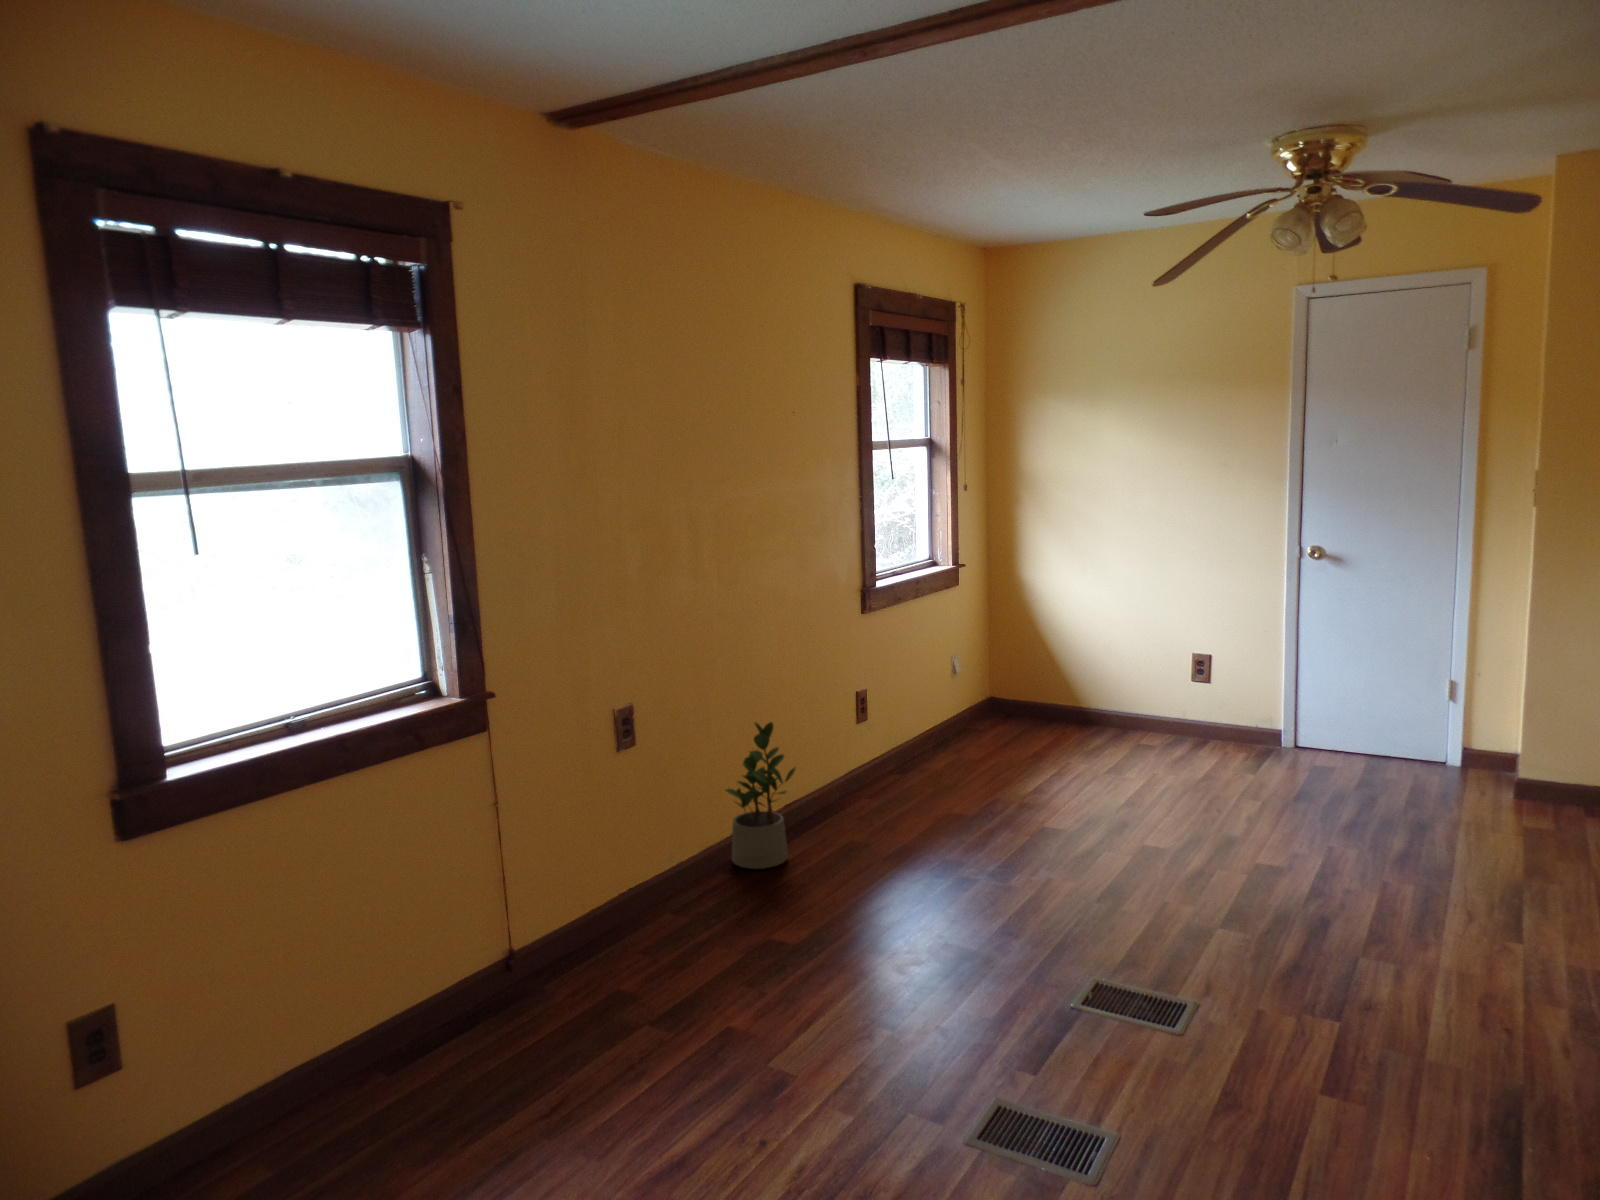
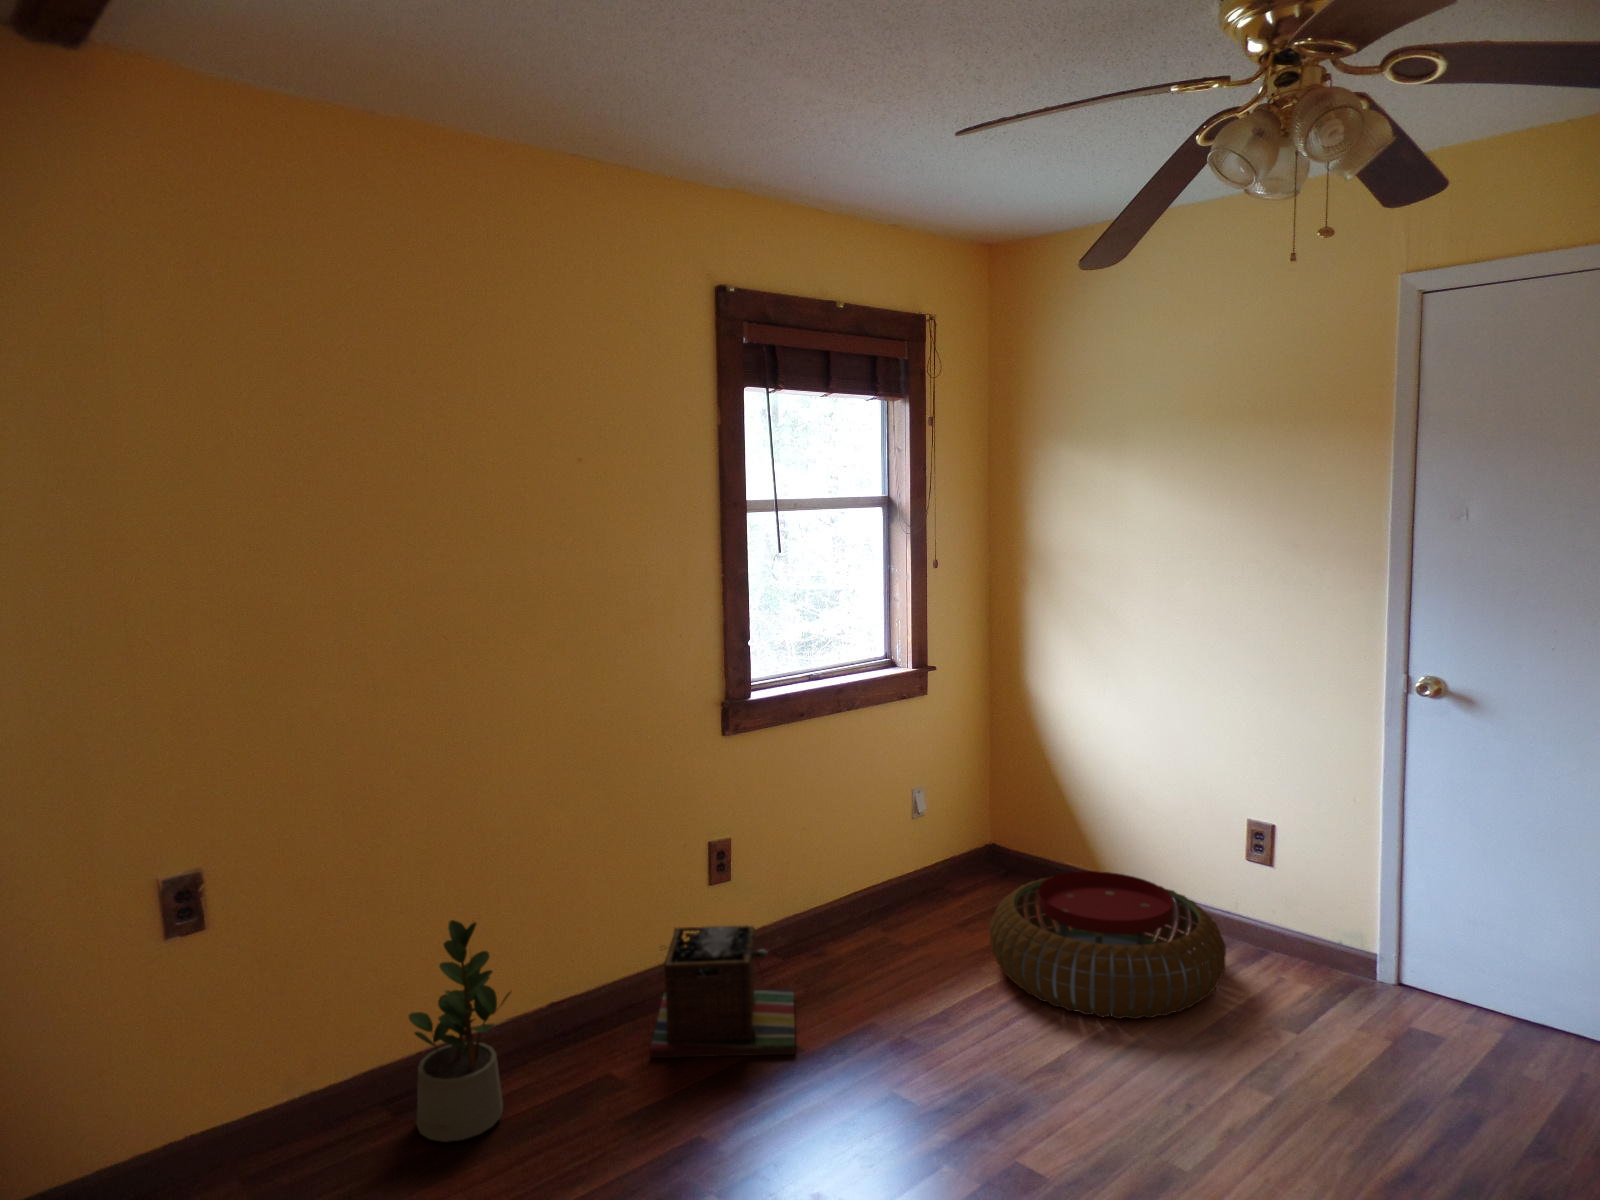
pouf: none [1035,695,1197,778] -> present [990,871,1226,1019]
laundry basket: none [834,737,949,823] -> present [650,925,795,1058]

